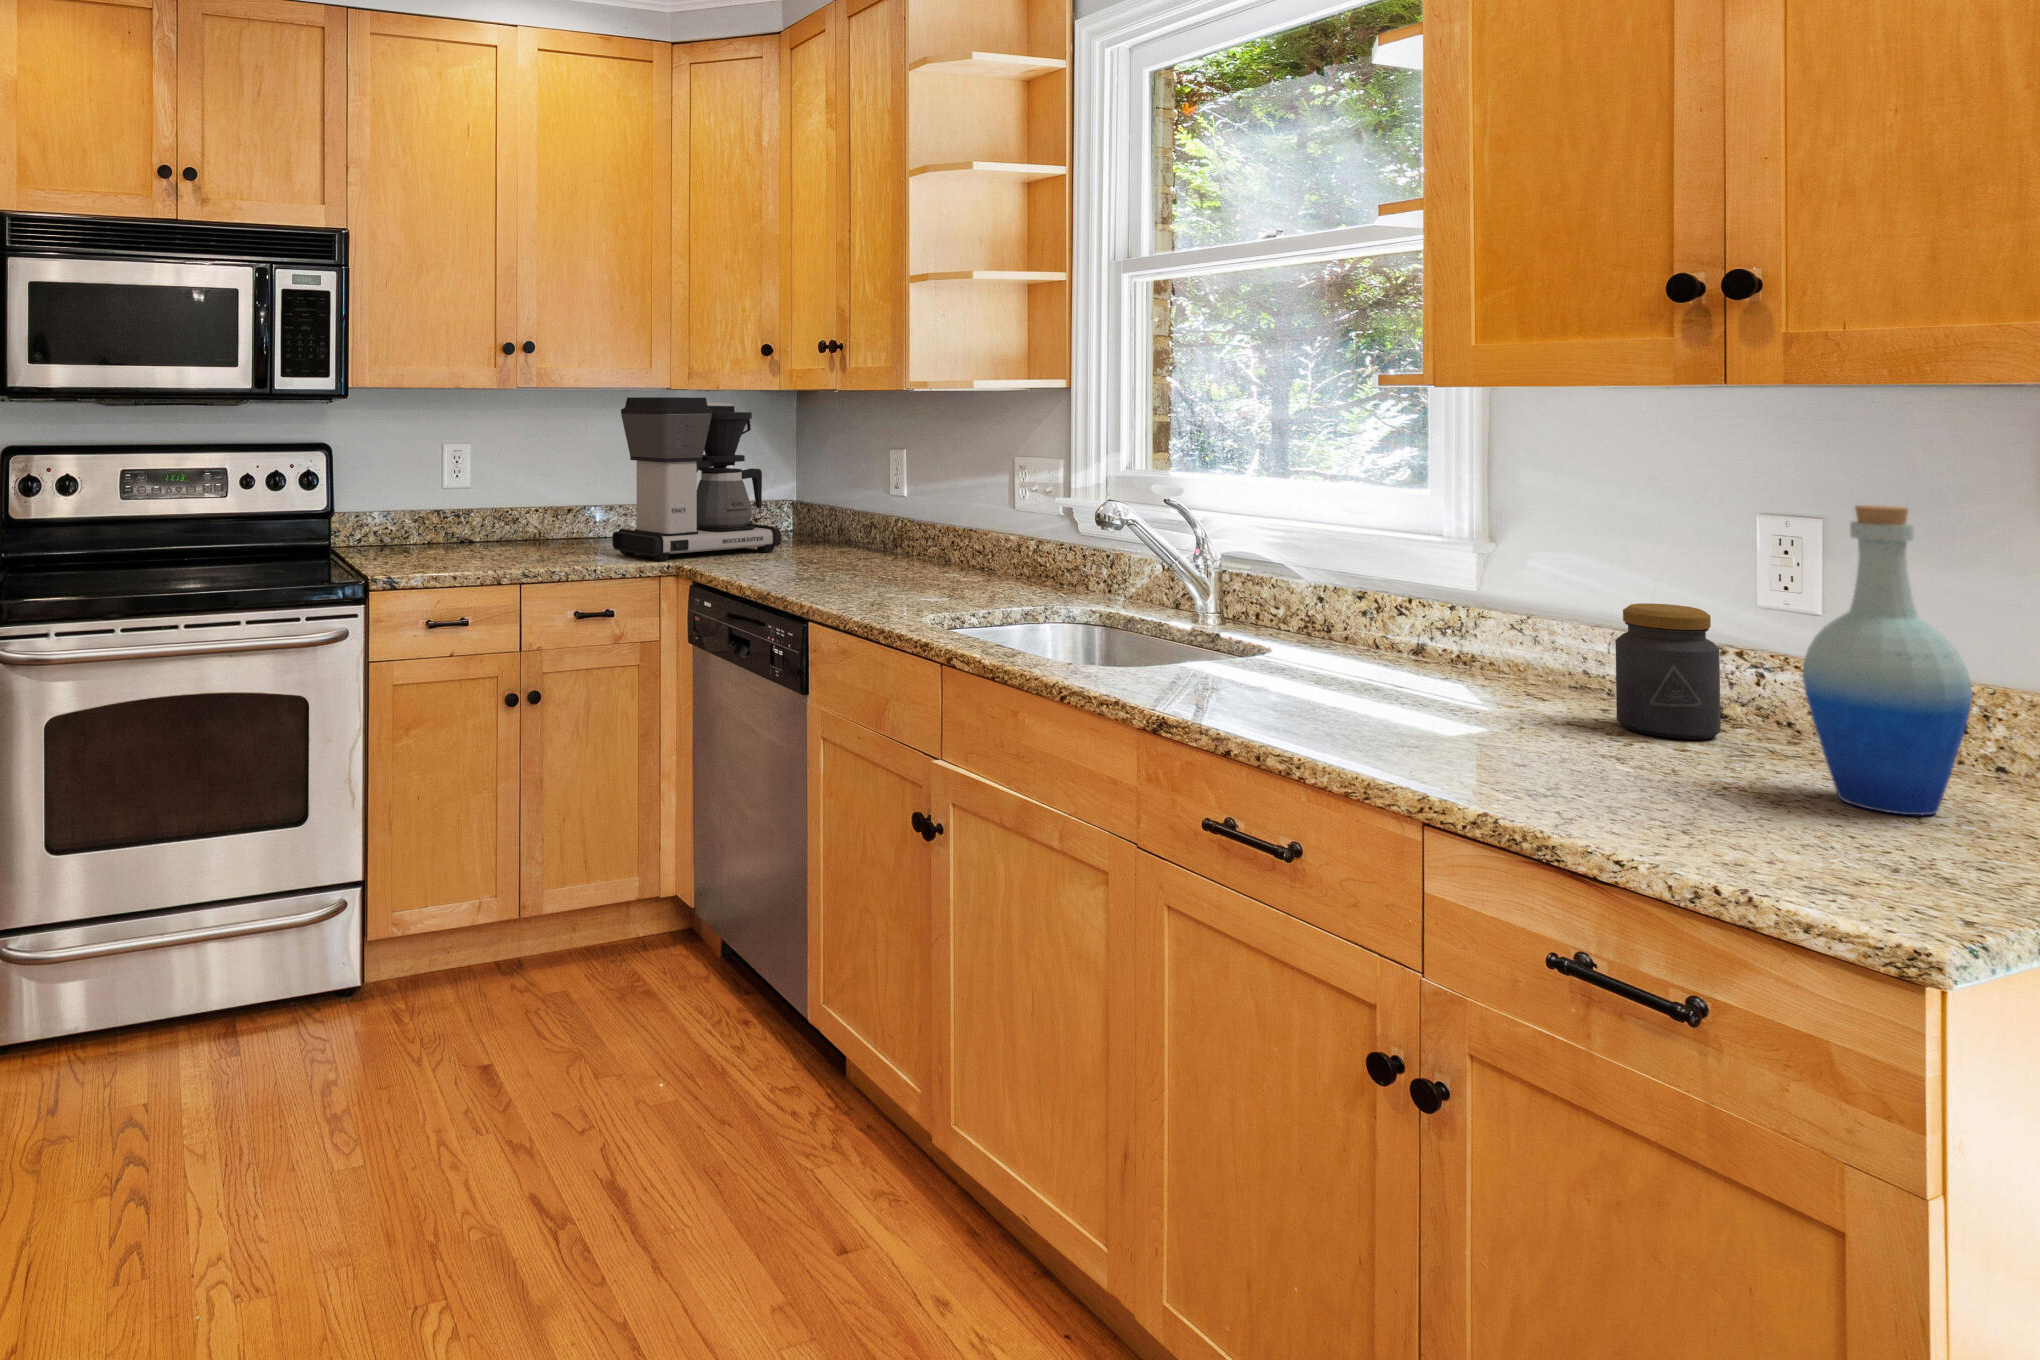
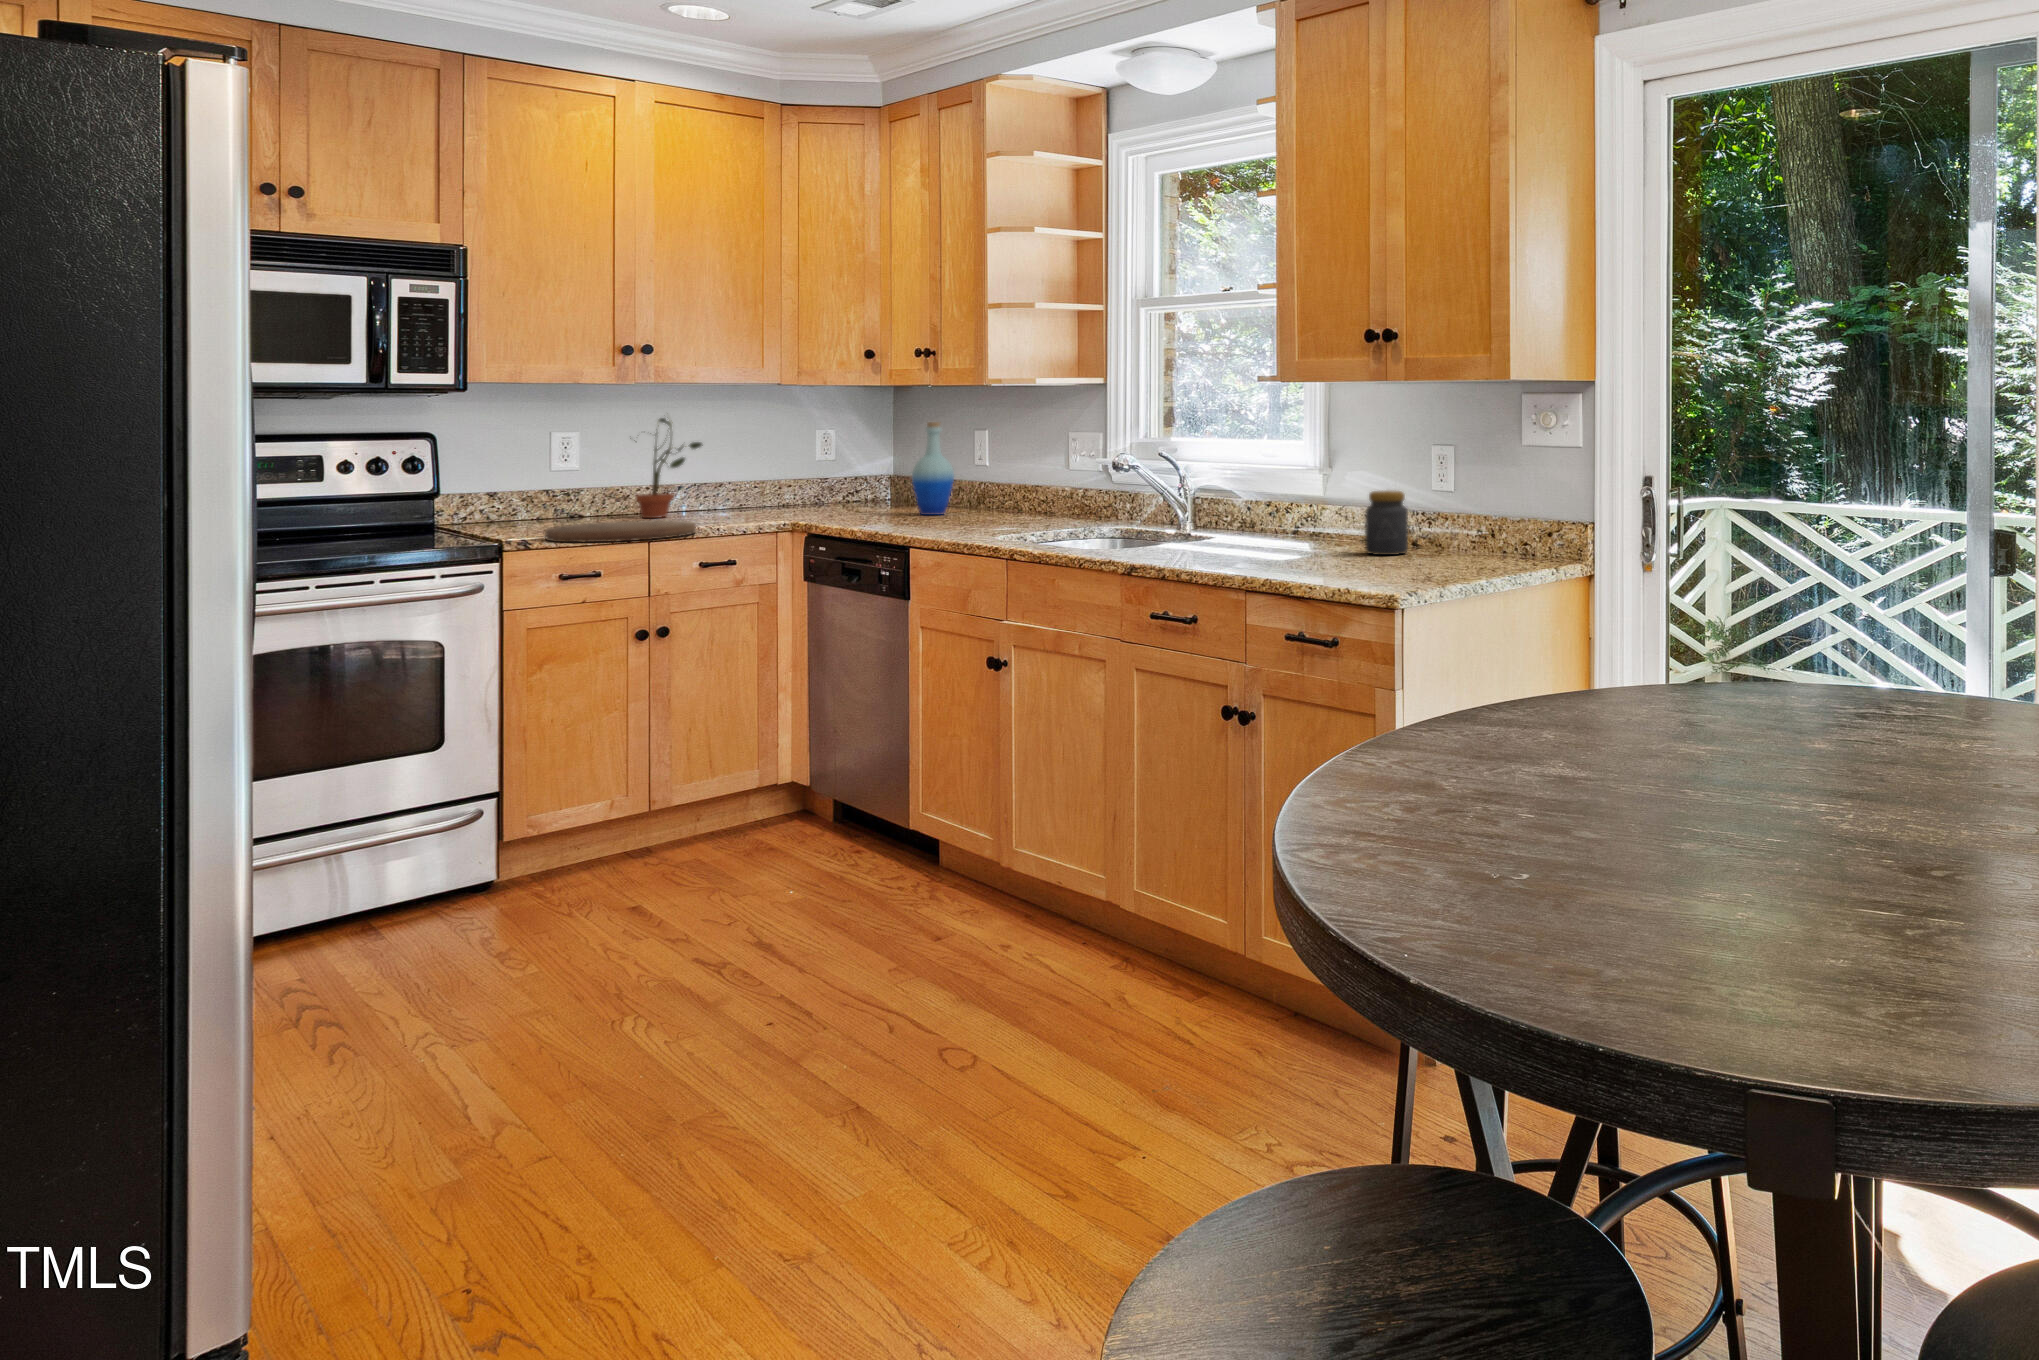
coffee maker: present [612,397,781,561] -> none [728,391,879,522]
potted plant: none [515,414,591,545] -> present [630,418,703,518]
bottle: present [1802,505,1972,815] -> present [912,422,954,515]
cutting board: none [410,554,567,586] -> present [545,520,696,542]

